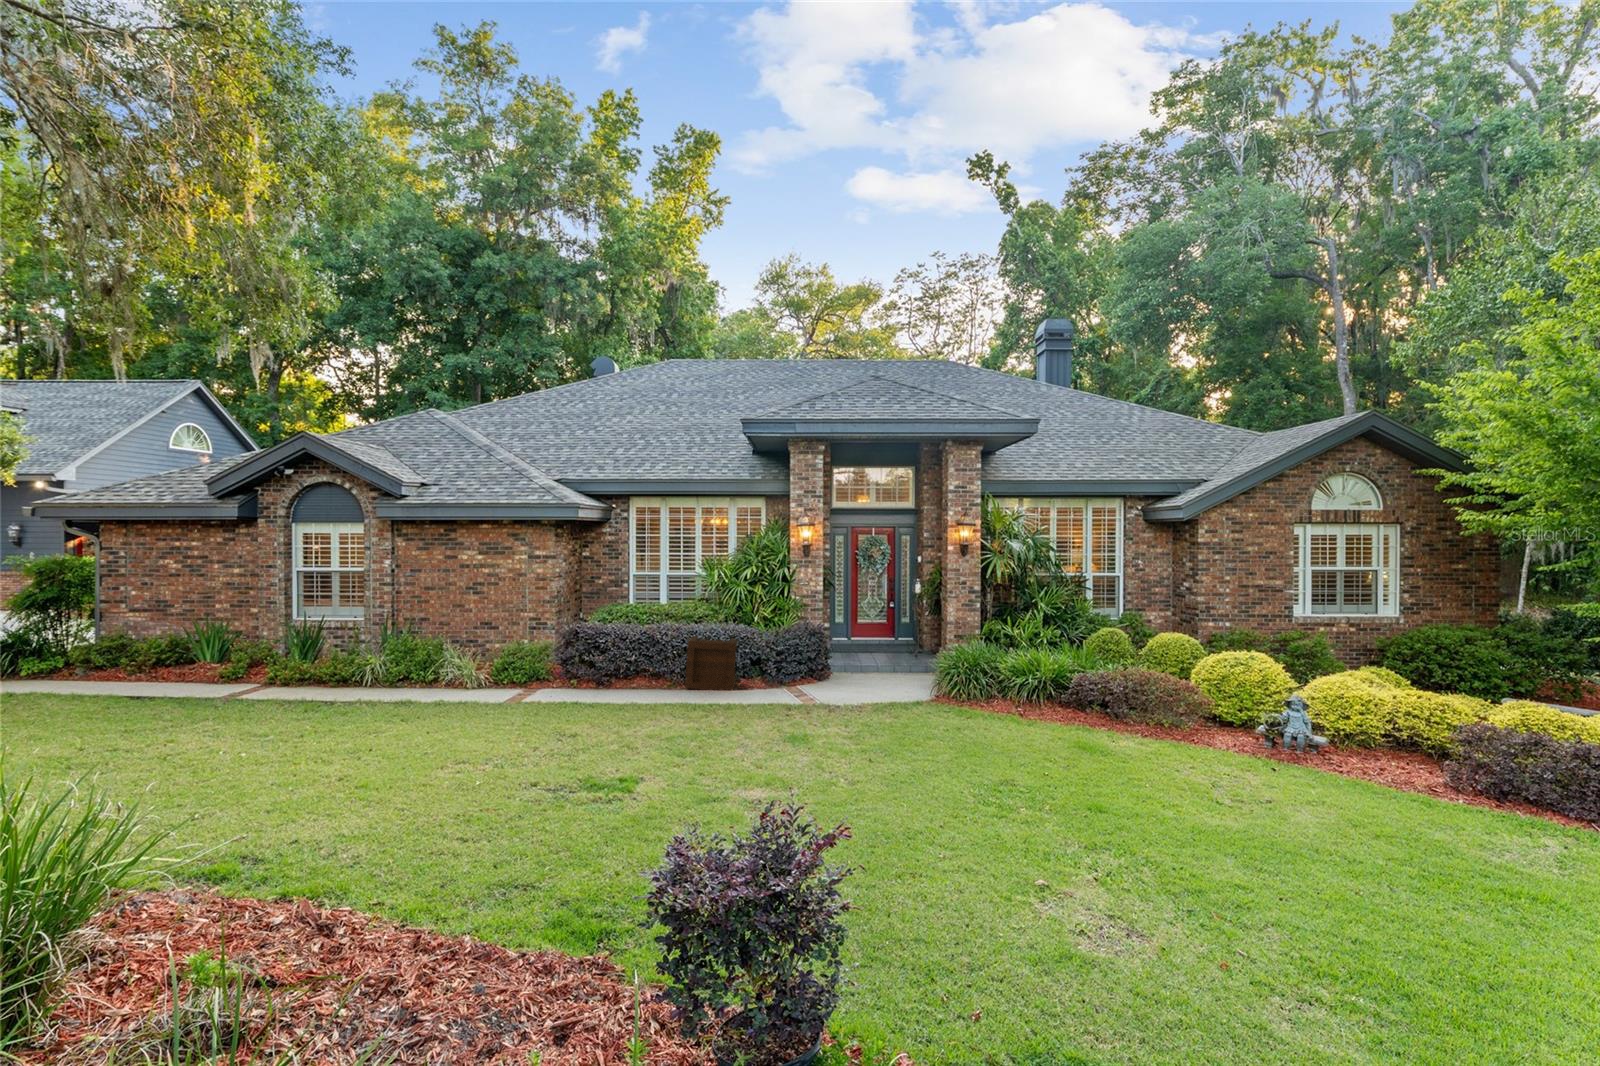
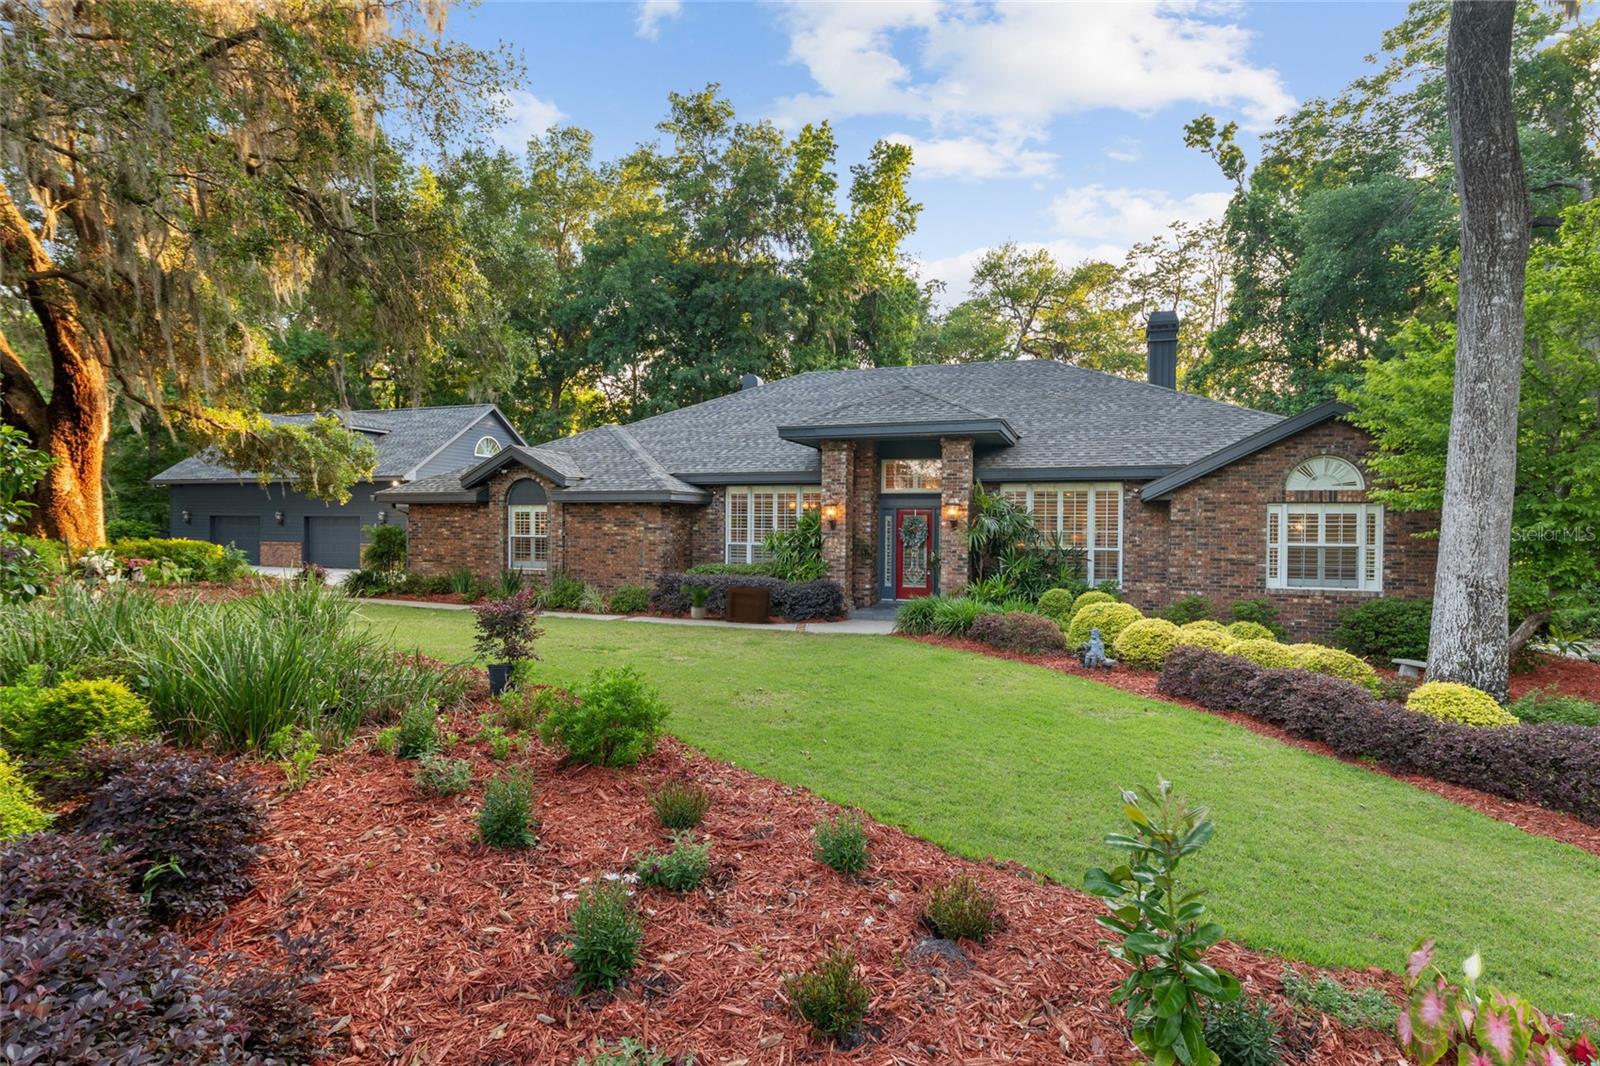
potted plant: none [612,638,665,686] -> present [680,585,714,619]

